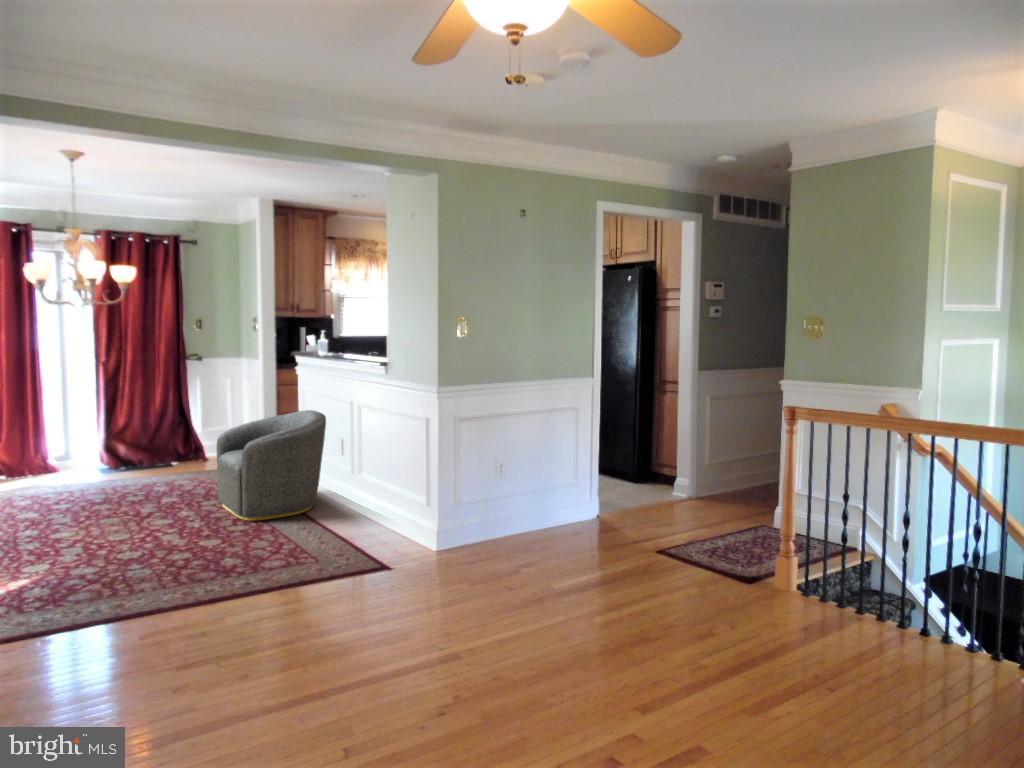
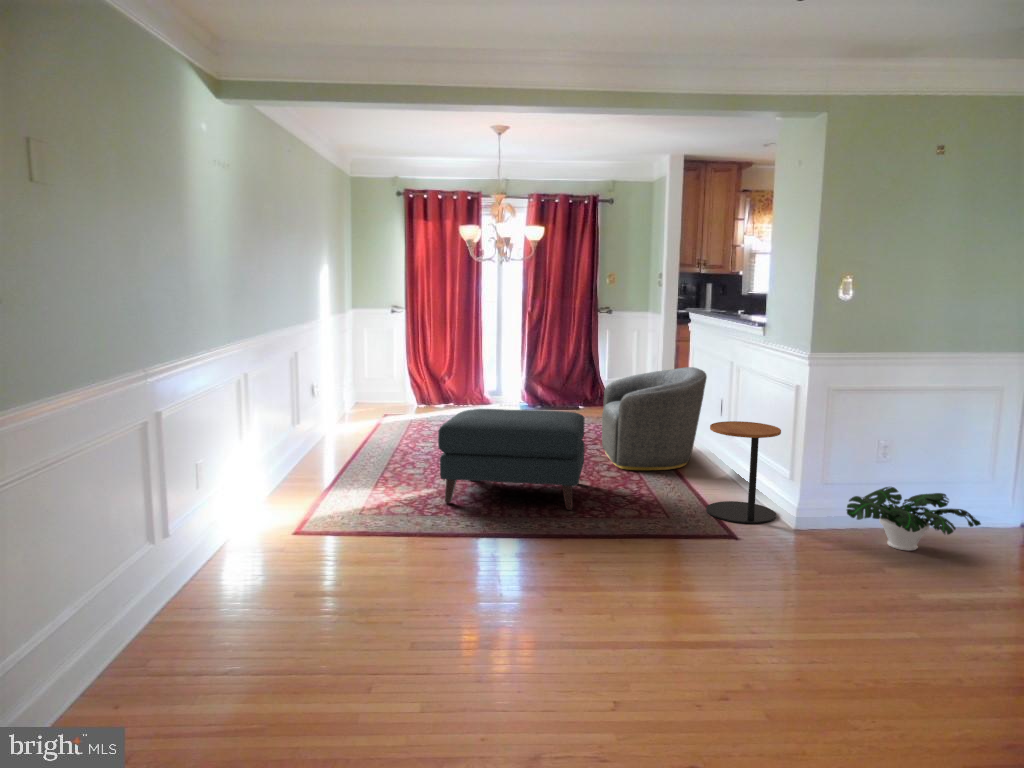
side table: none [349,457,414,553] -> present [706,421,781,524]
ottoman: none [34,467,218,593] -> present [438,409,585,510]
potted plant: none [479,498,575,550] -> present [847,487,981,551]

